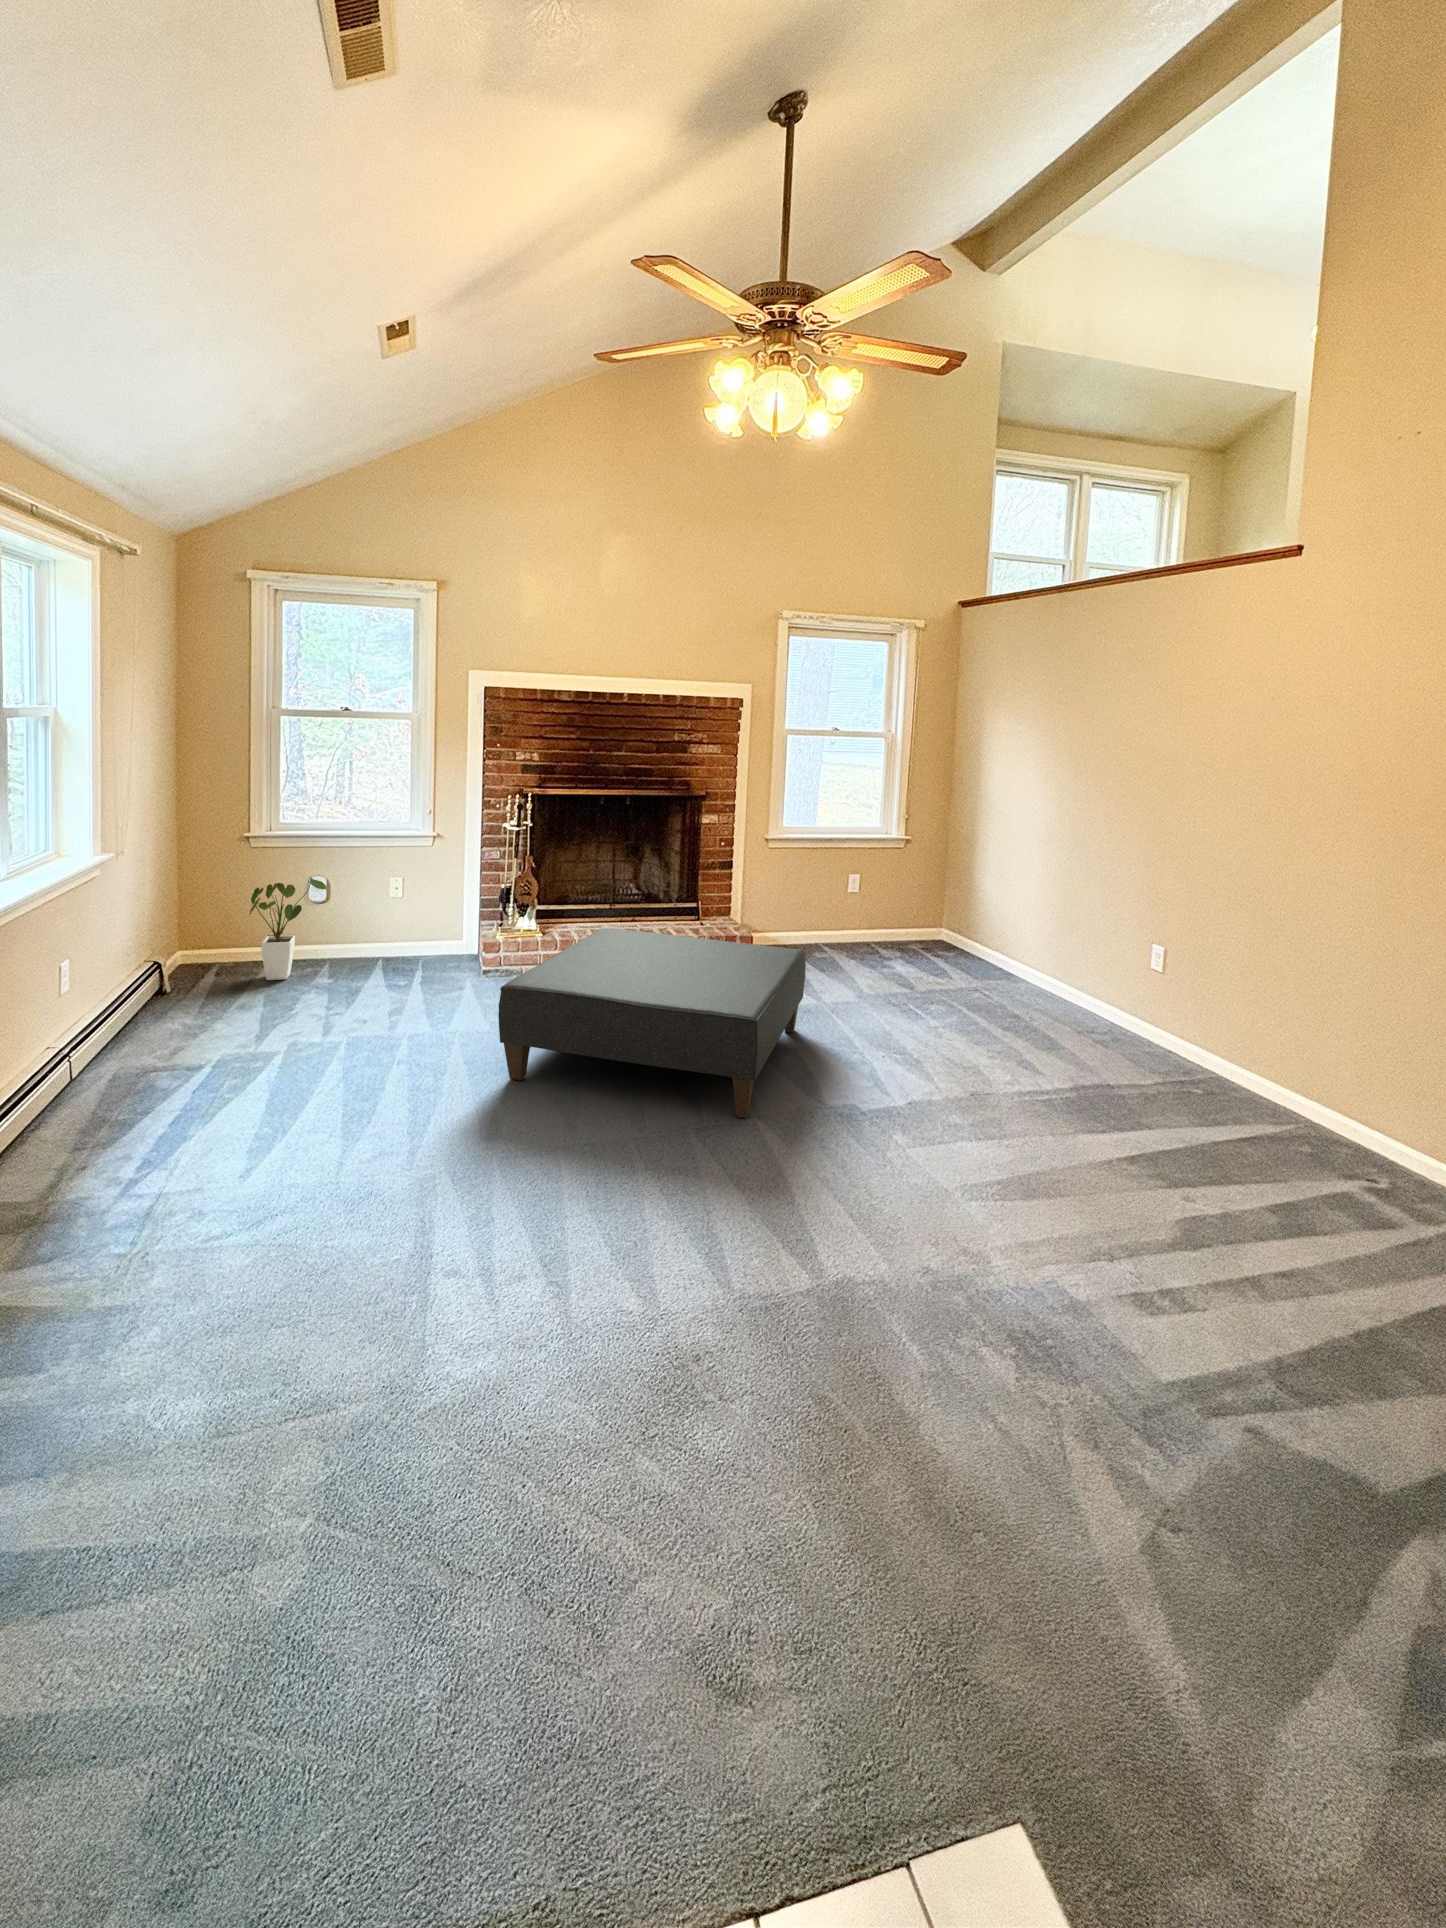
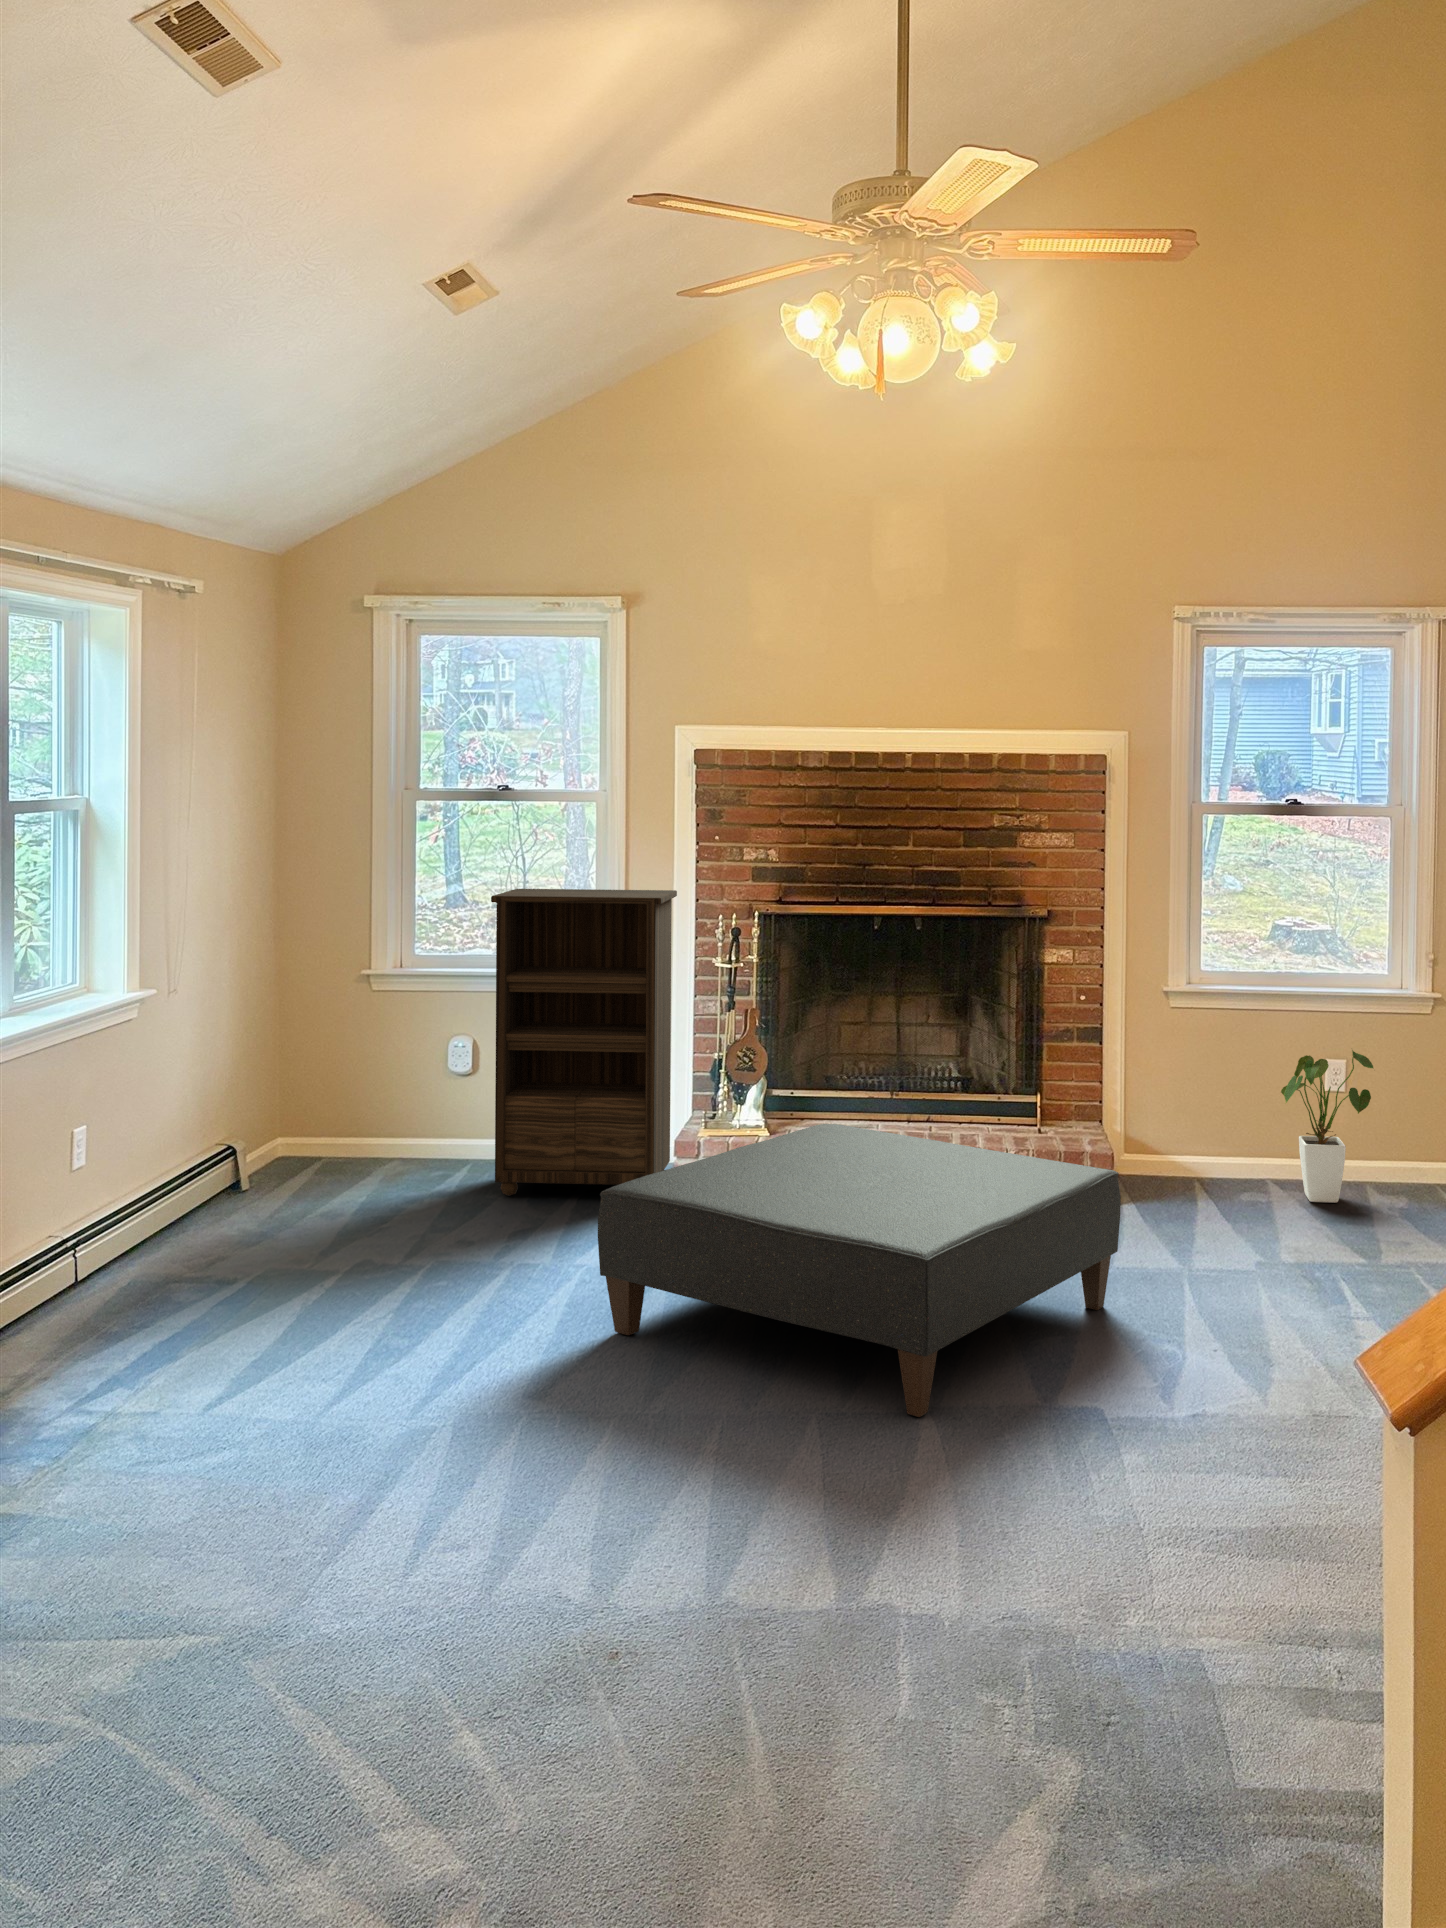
bookshelf: none [359,779,480,984] -> present [491,889,677,1196]
house plant: present [250,877,327,980] -> present [1281,1050,1373,1203]

